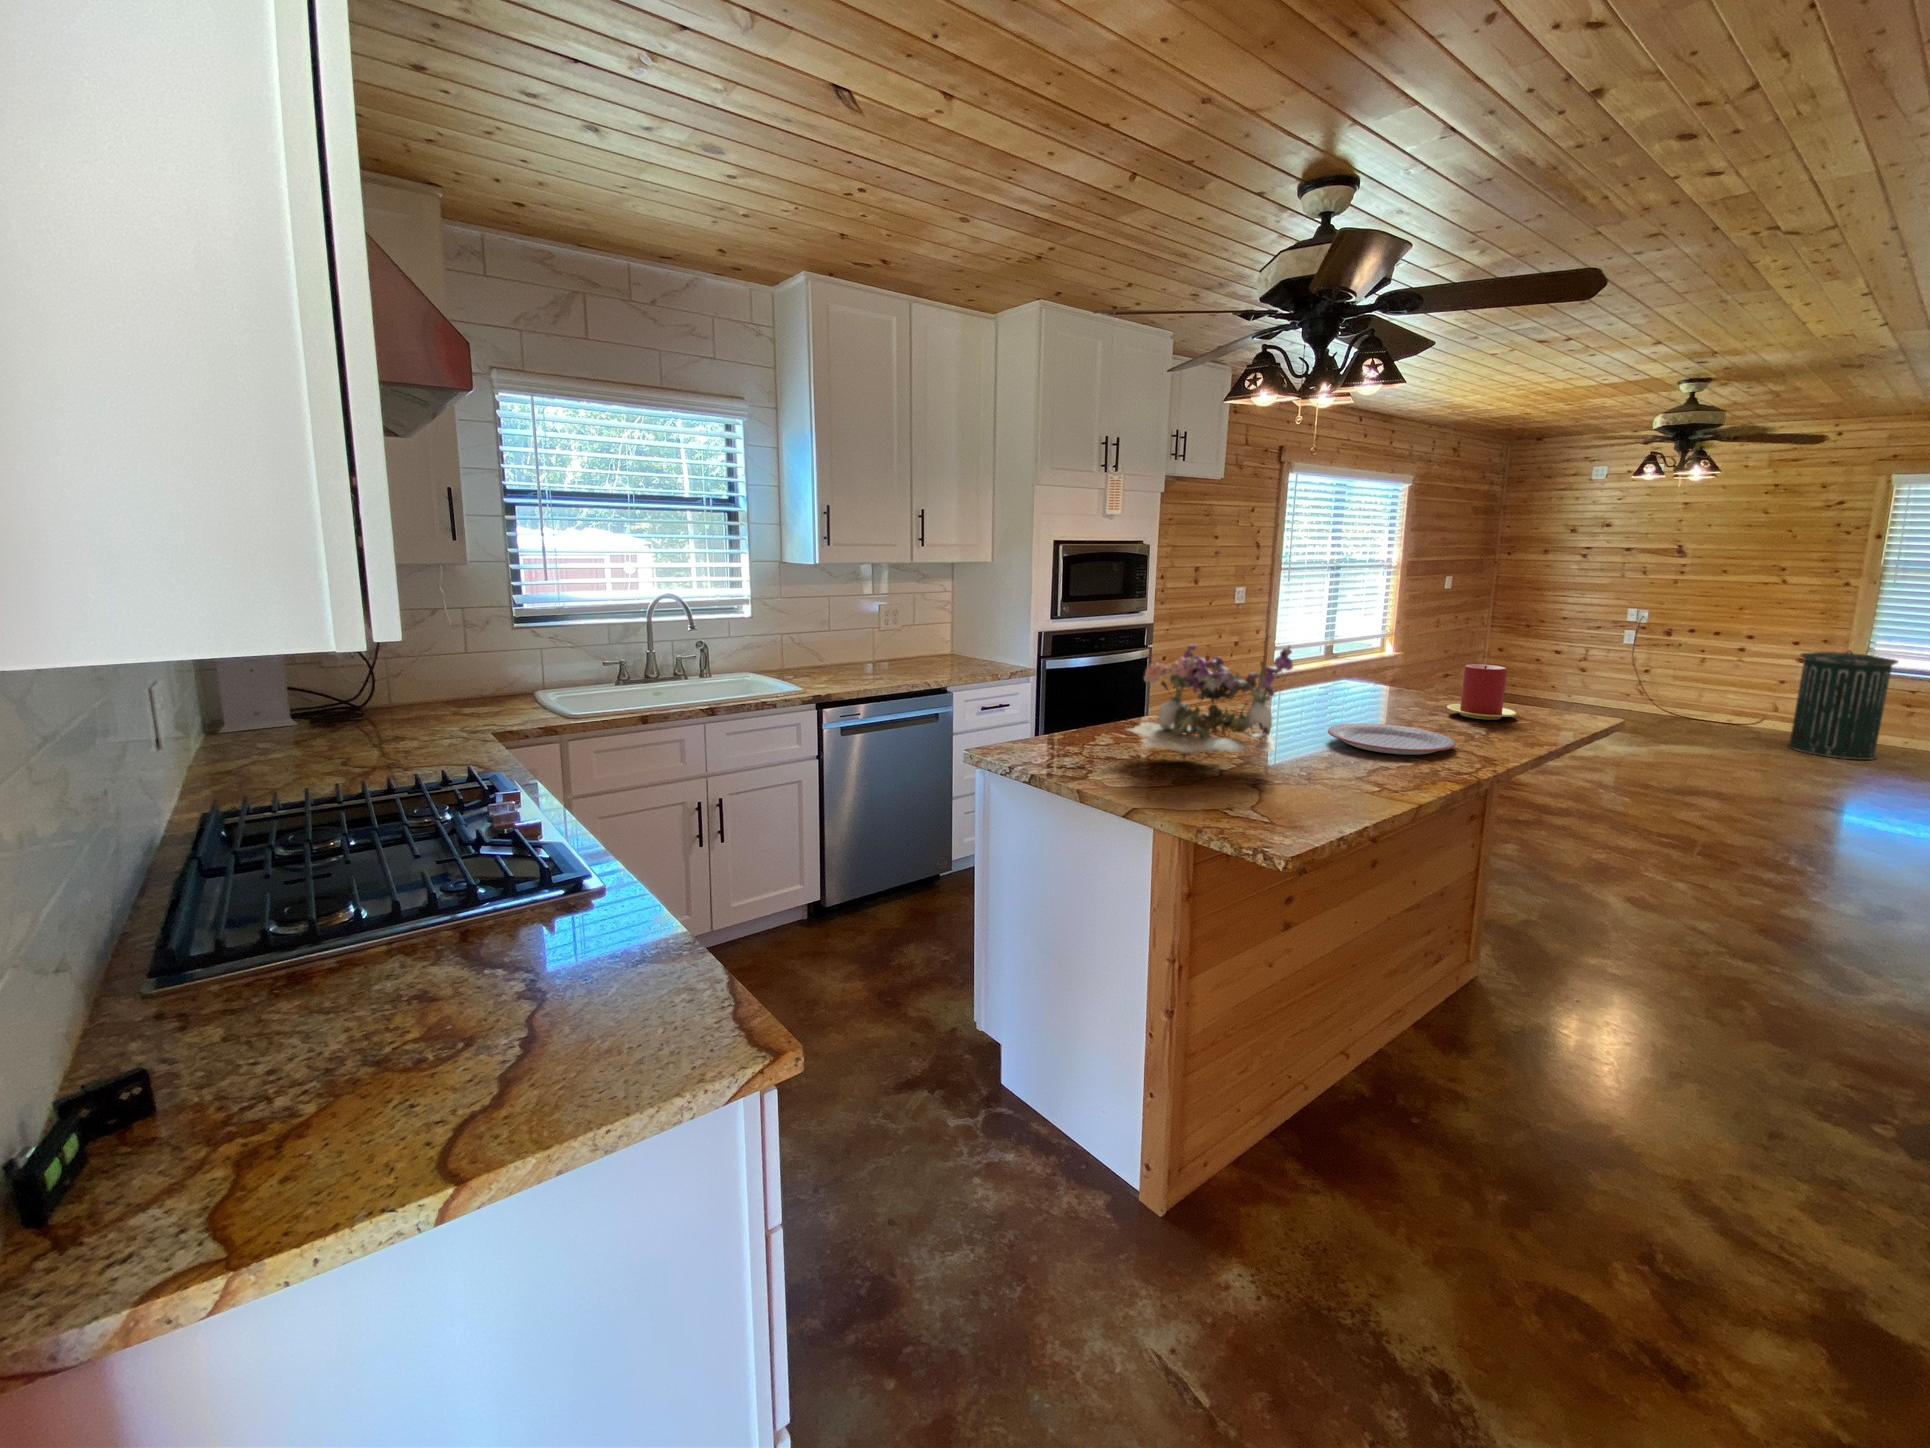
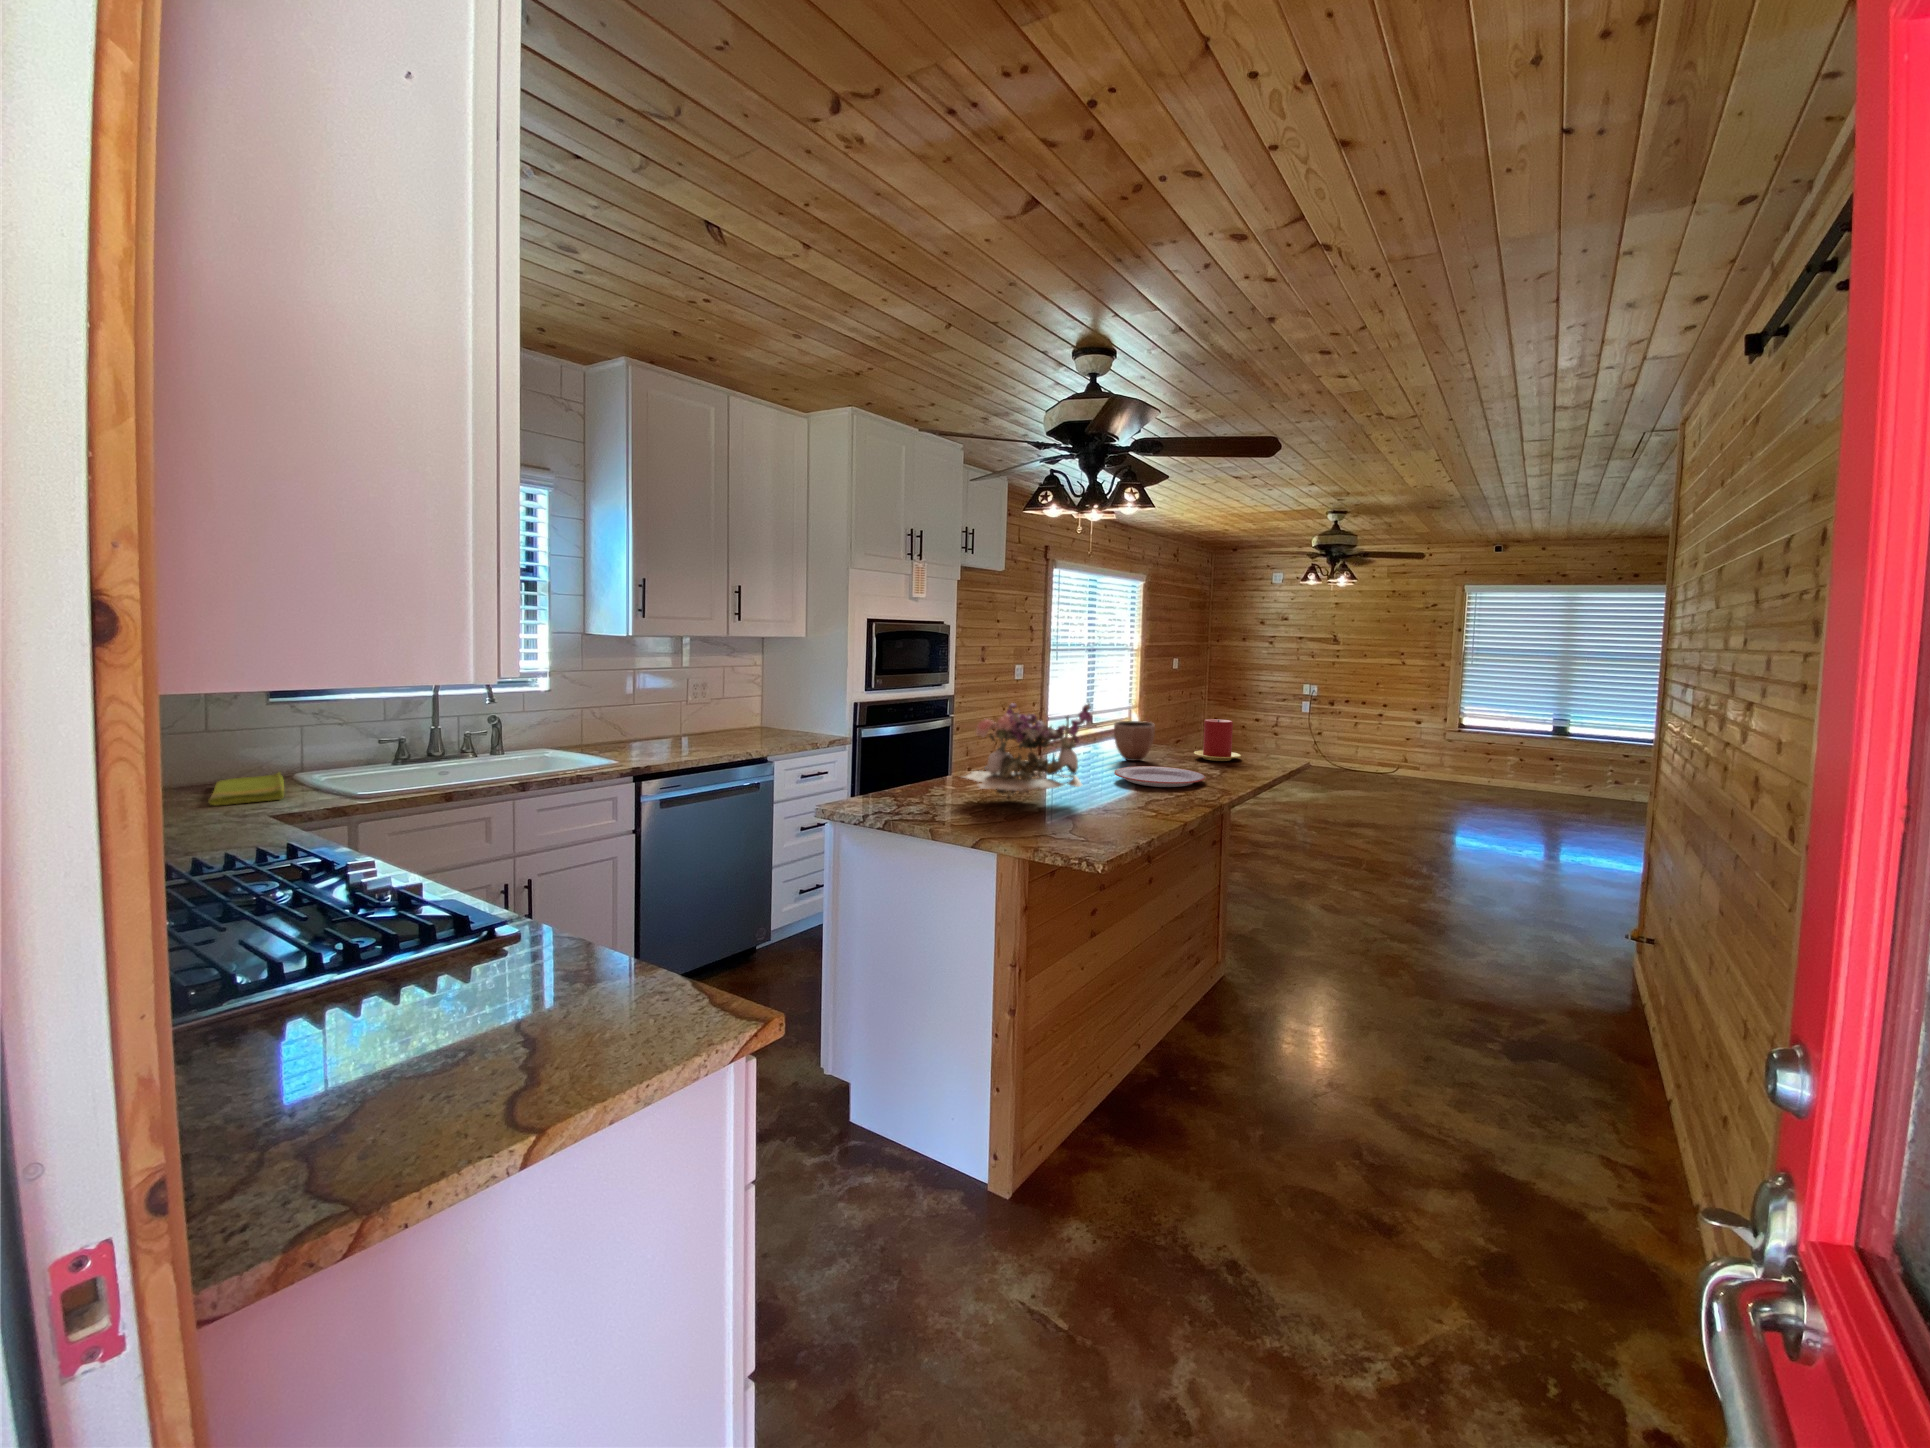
trash can: present [1787,651,1898,760] -> none [1407,712,1465,791]
decorative bowl: none [1336,663,1392,714] -> present [1114,721,1155,761]
dish towel: none [460,690,525,720] -> present [209,772,284,806]

